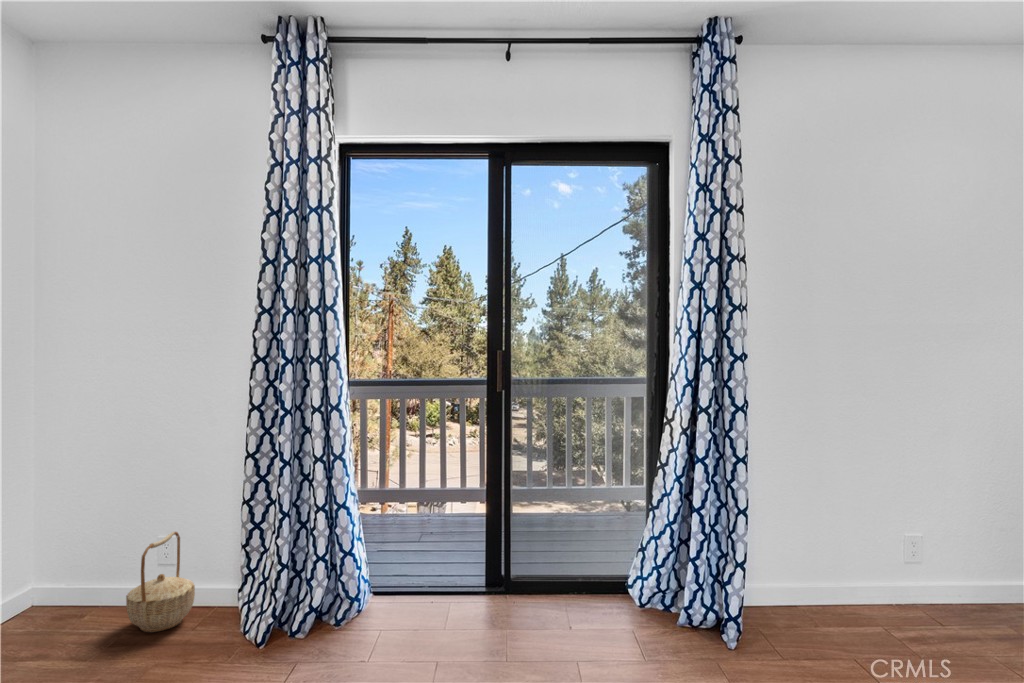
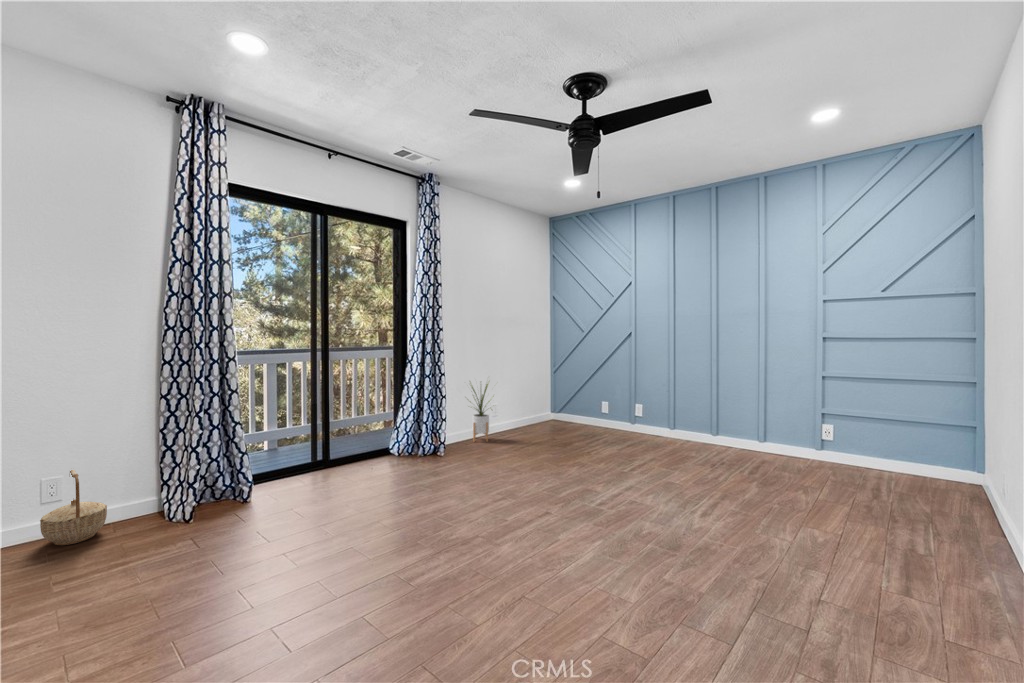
house plant: none [811,463,909,635] -> present [471,384,490,442]

